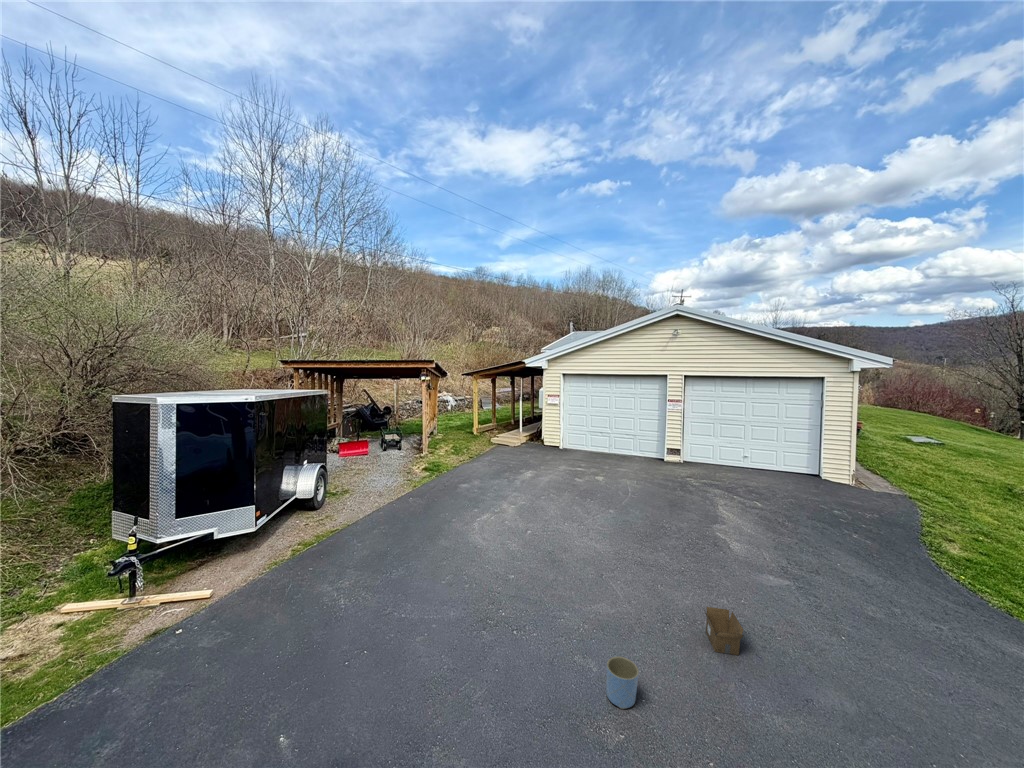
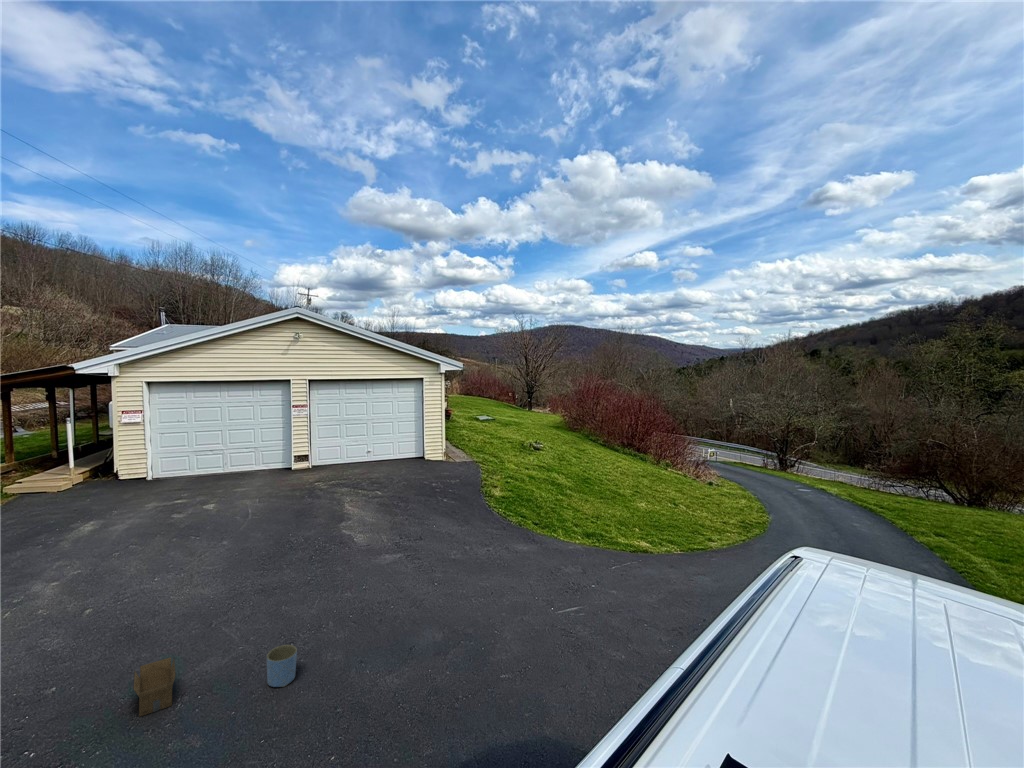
cardboard box: present [704,607,743,655] -> present [133,658,176,717]

